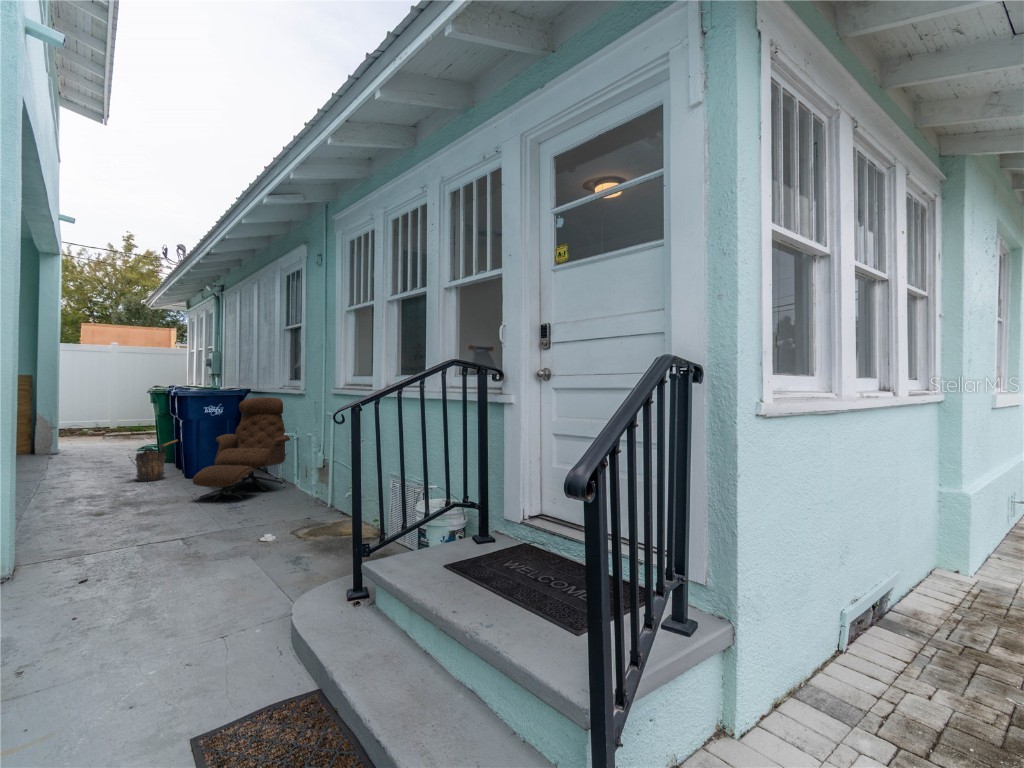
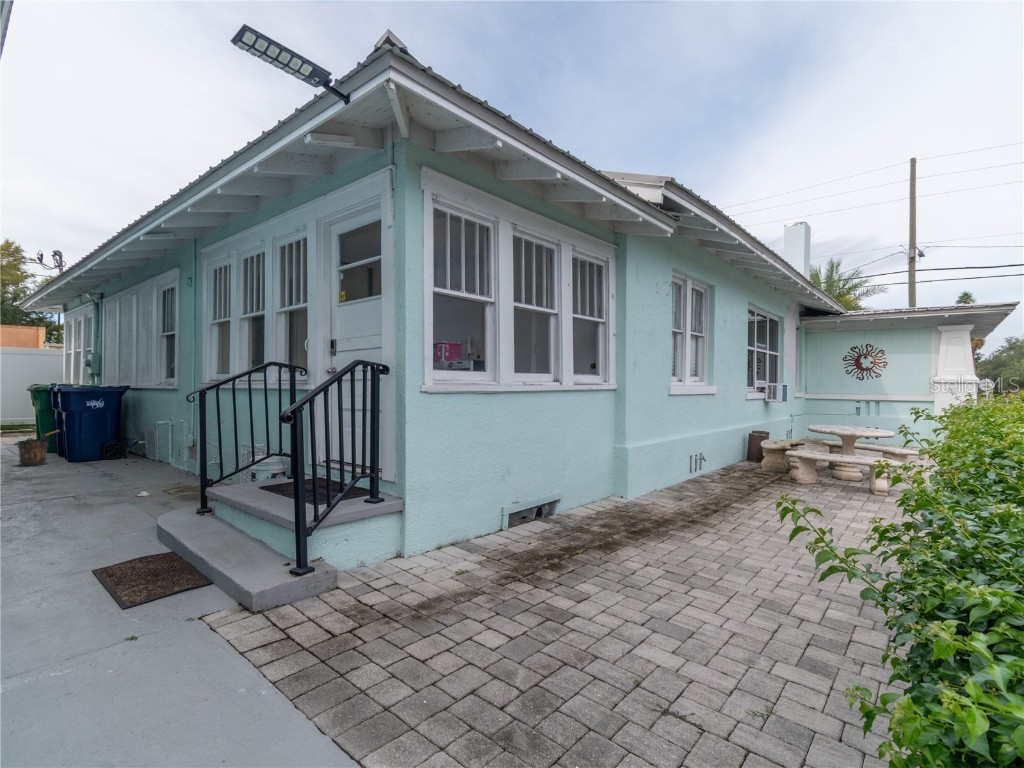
lounge chair: present [193,397,290,502] -> none [76,392,171,476]

